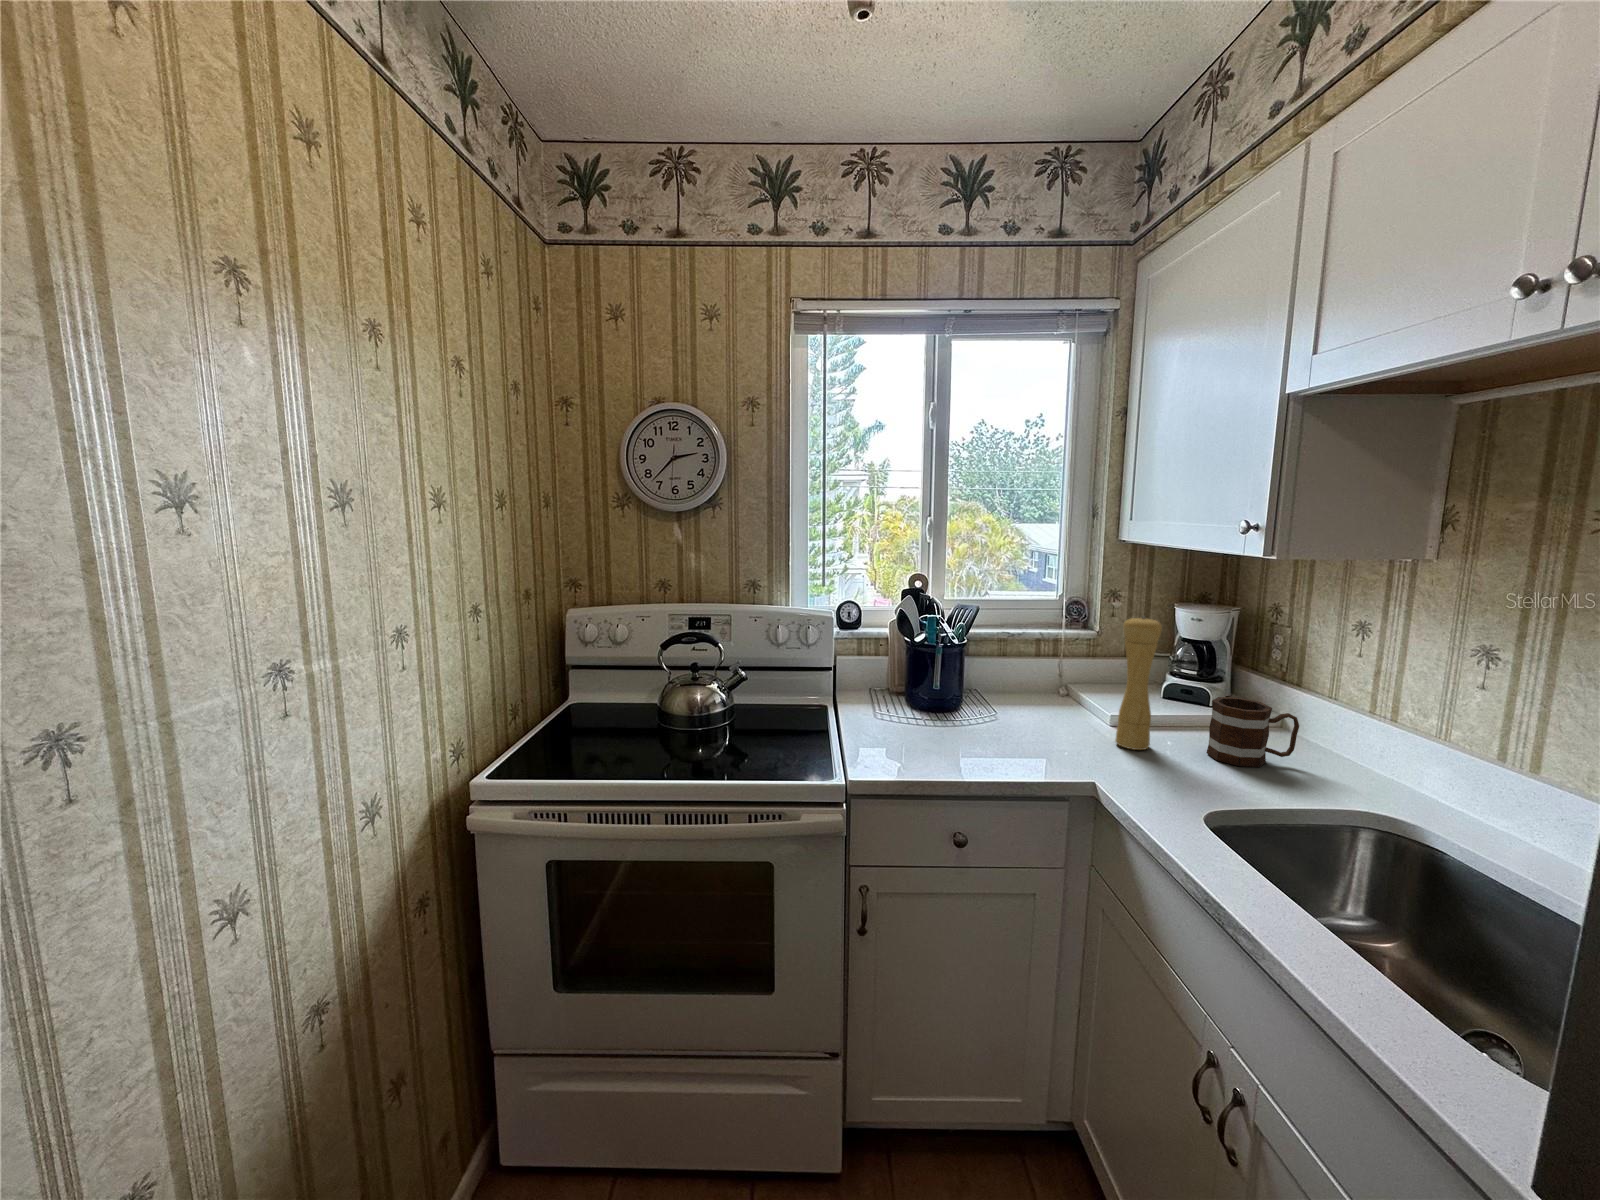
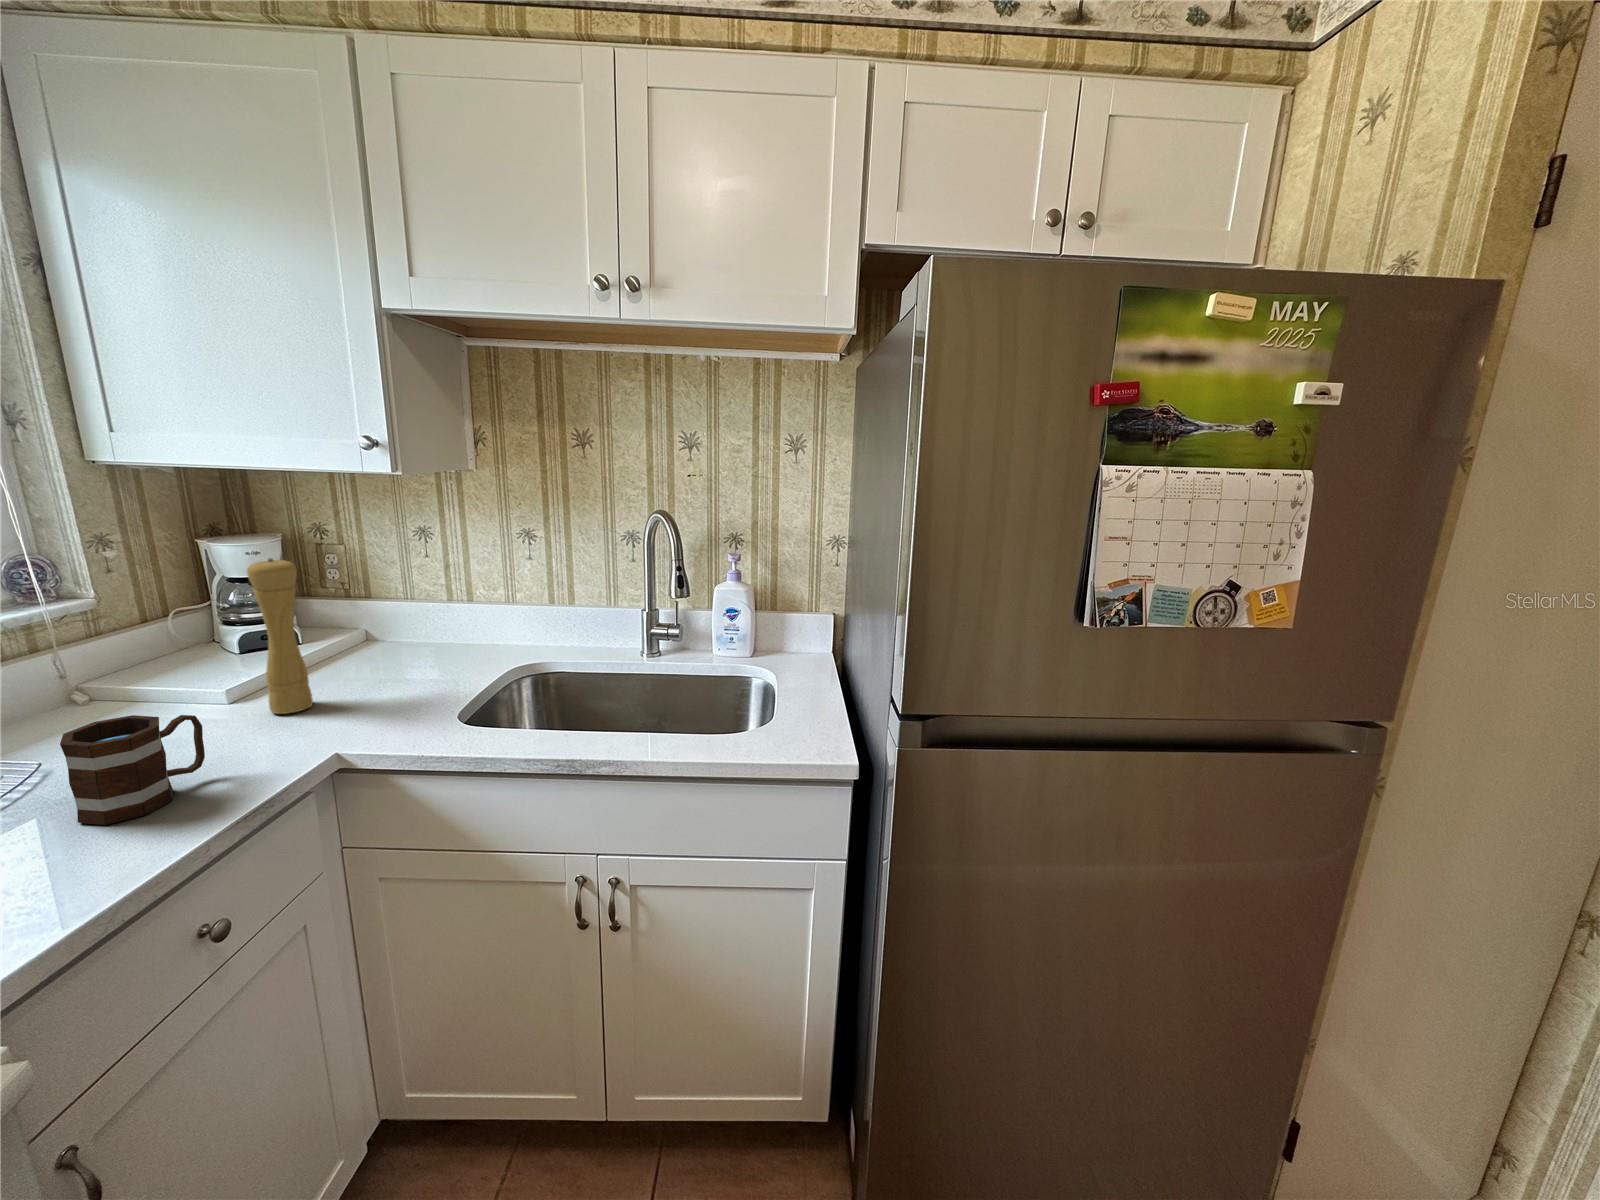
mug: present [1206,697,1299,767] -> present [60,715,205,825]

